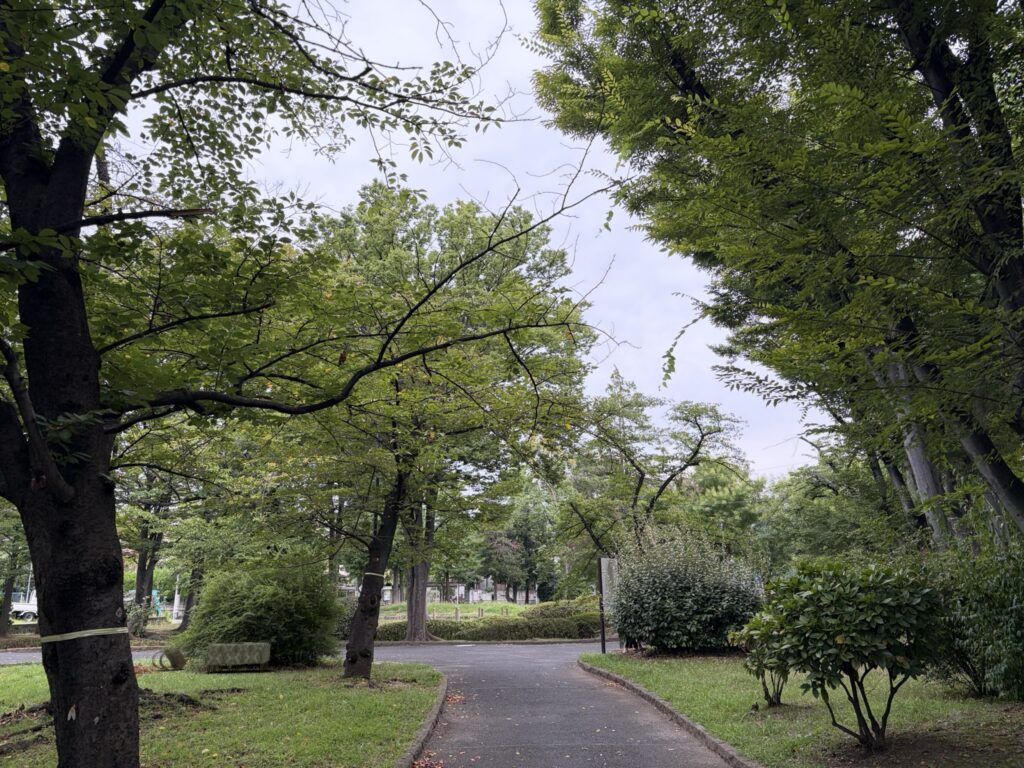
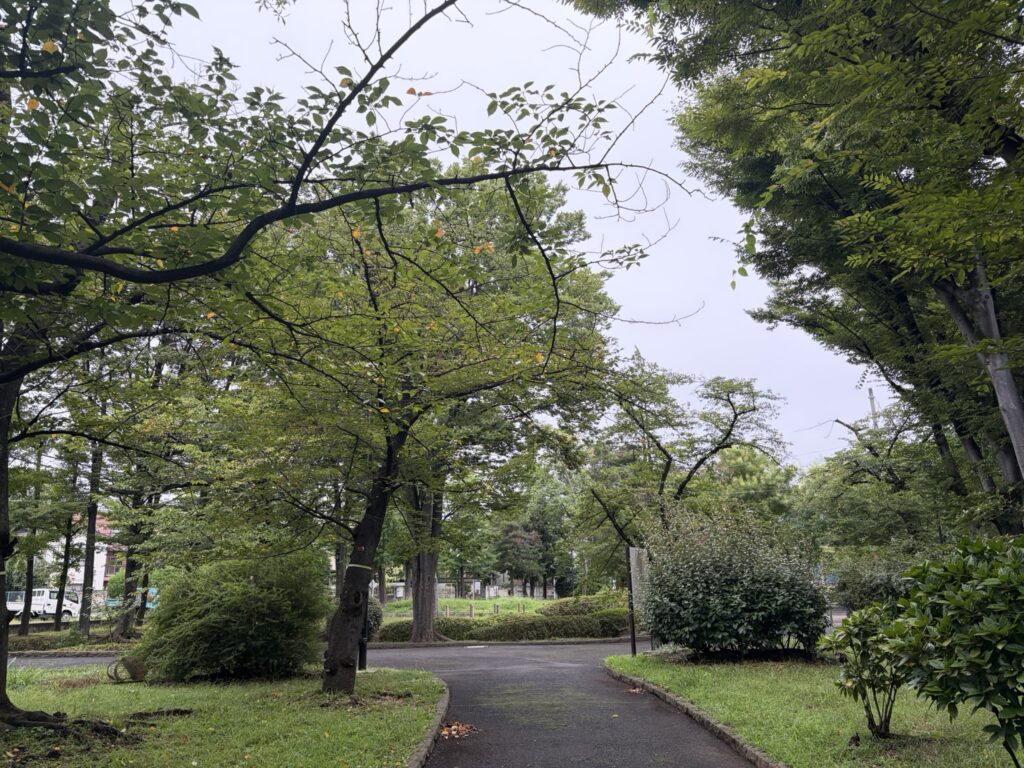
bench: present [206,642,270,673] -> none [166,649,244,687]

